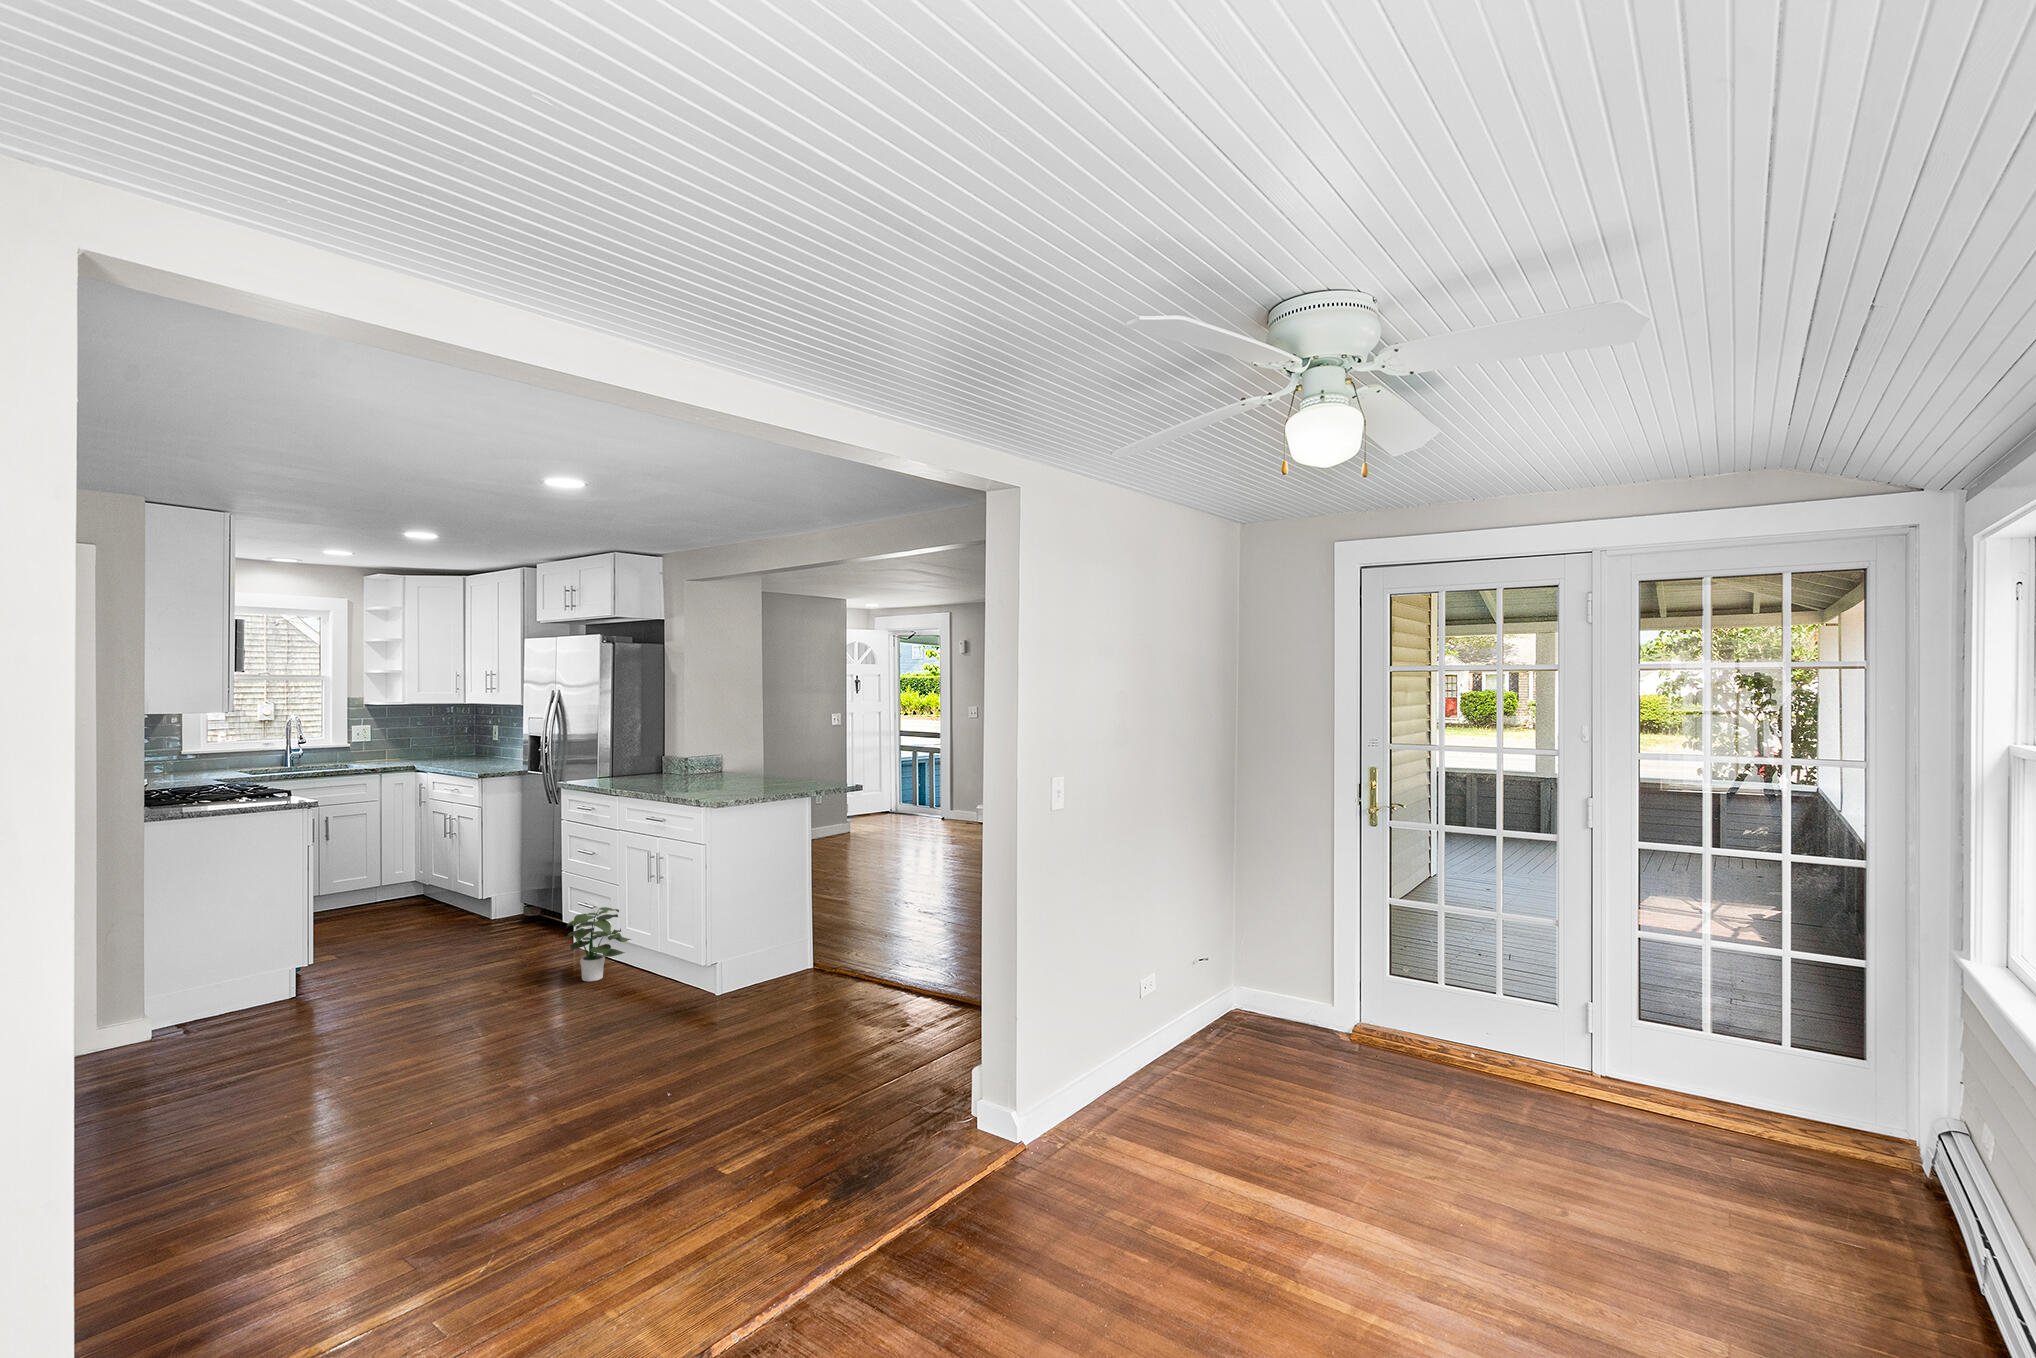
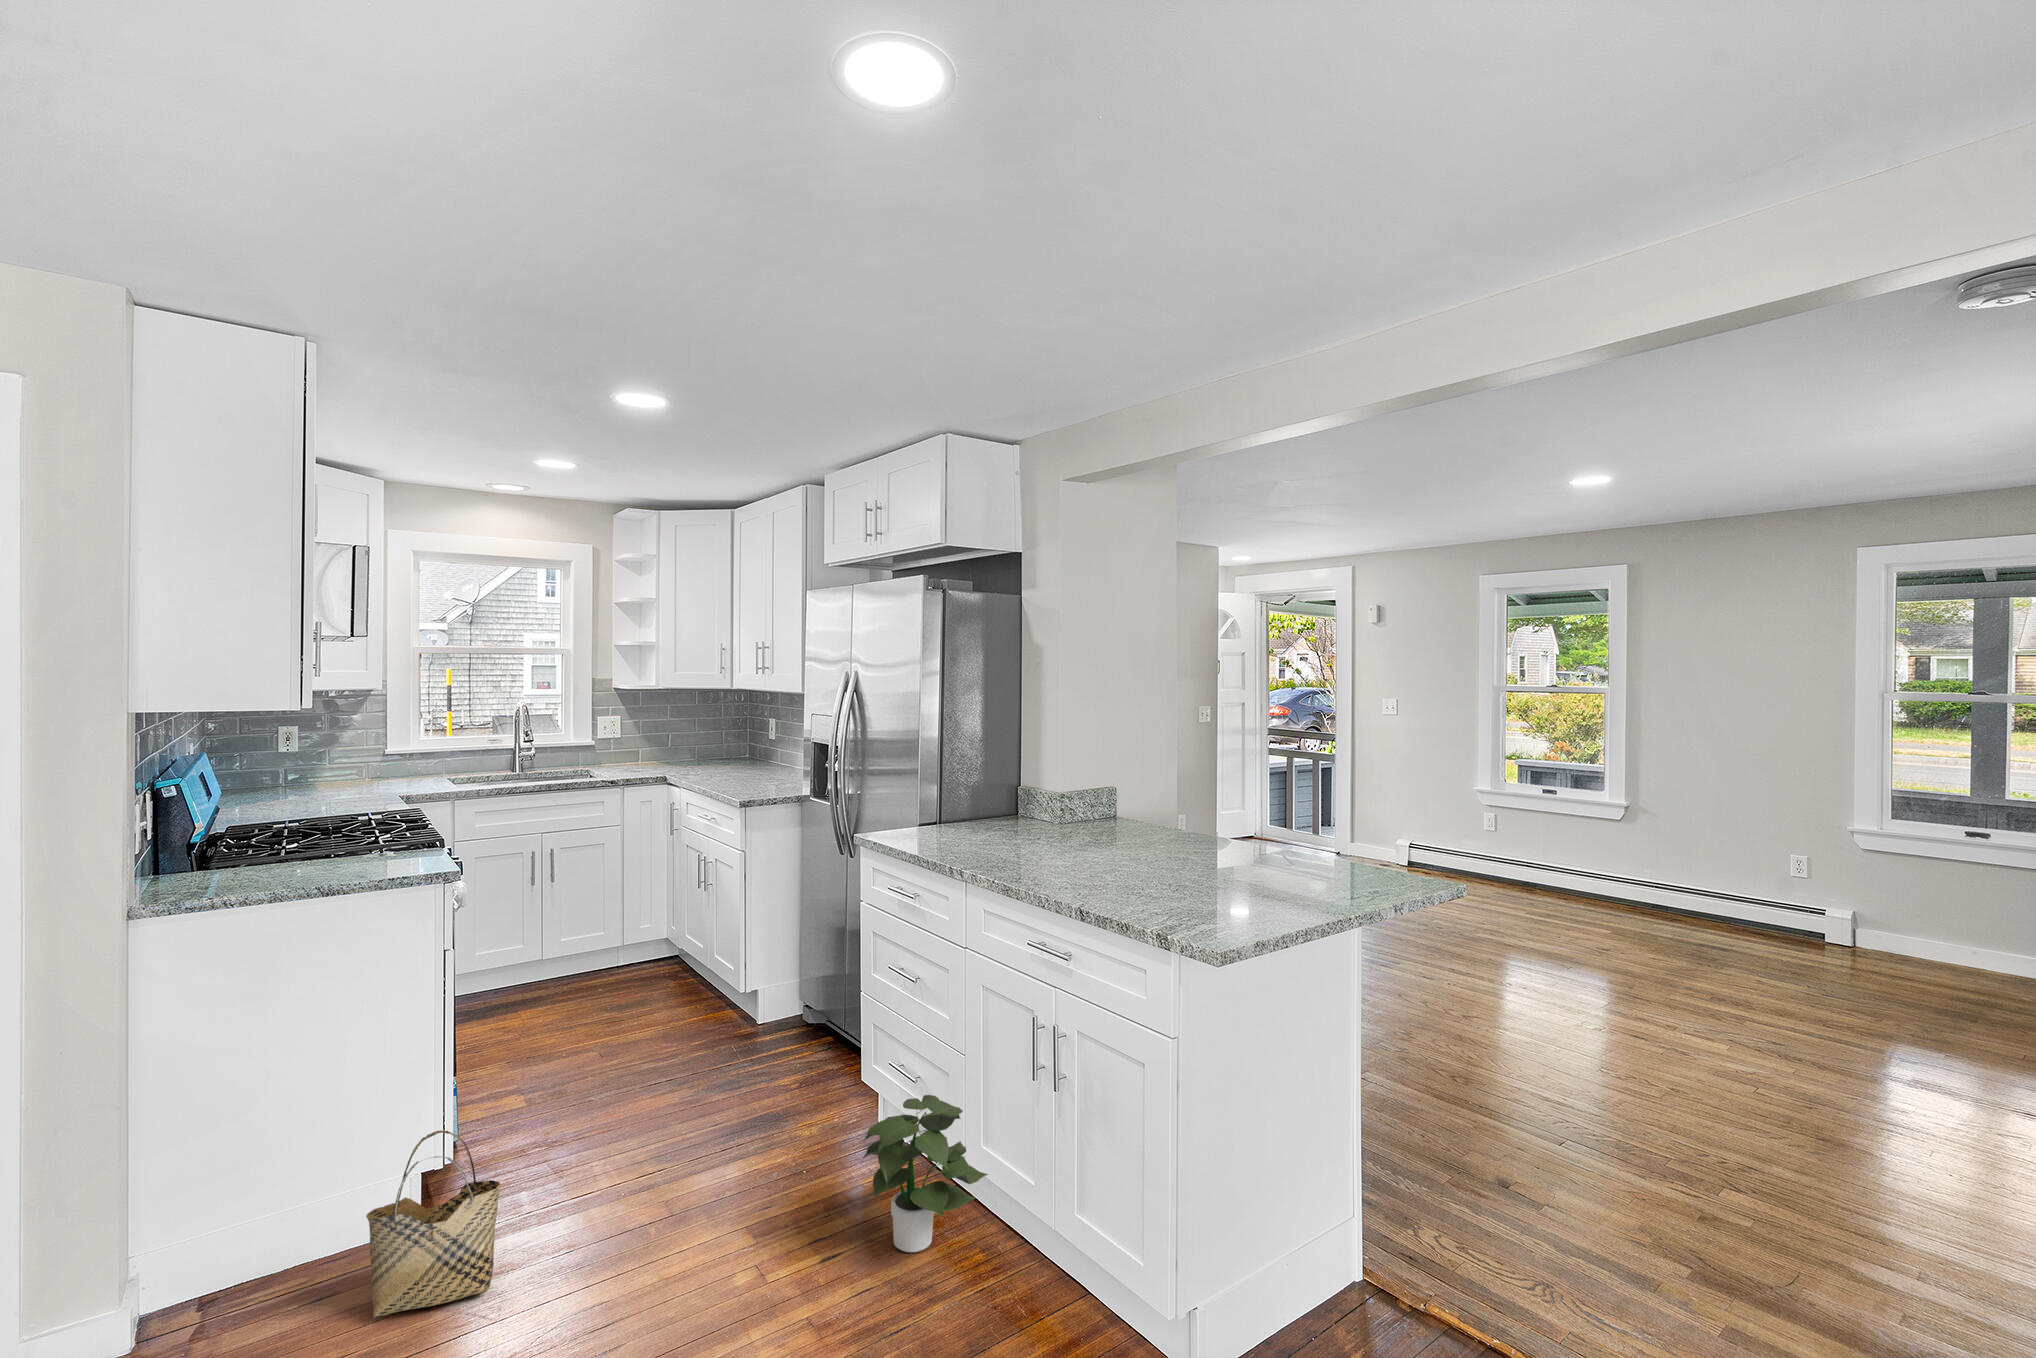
woven basket: none [292,931,362,1018] -> present [366,1131,500,1318]

